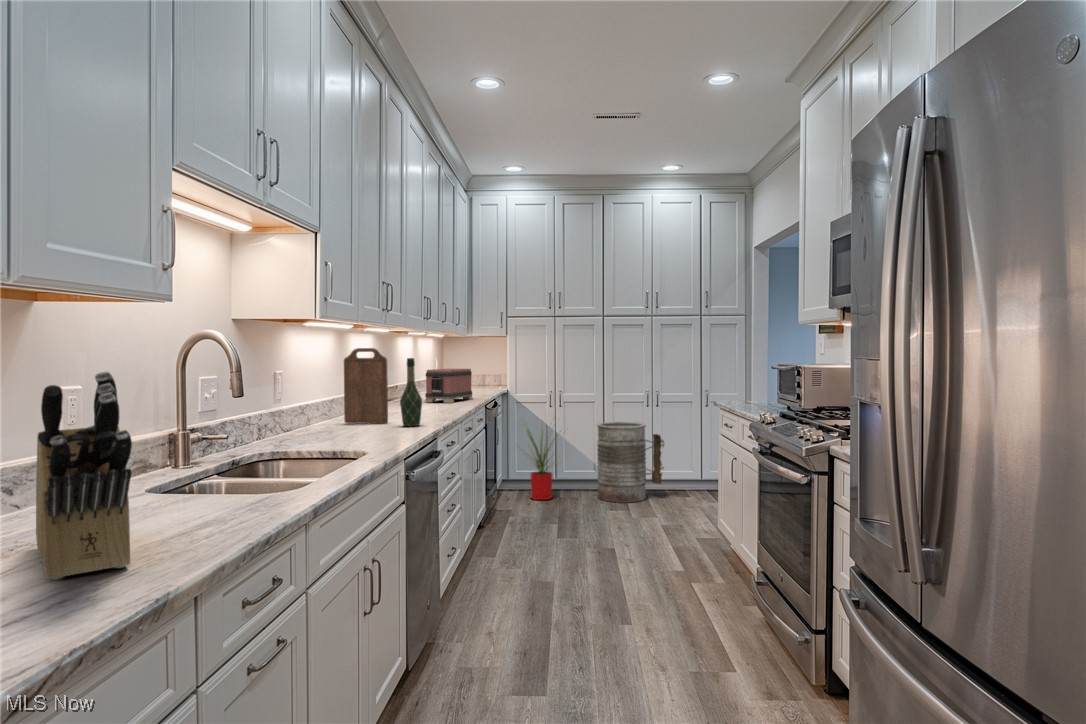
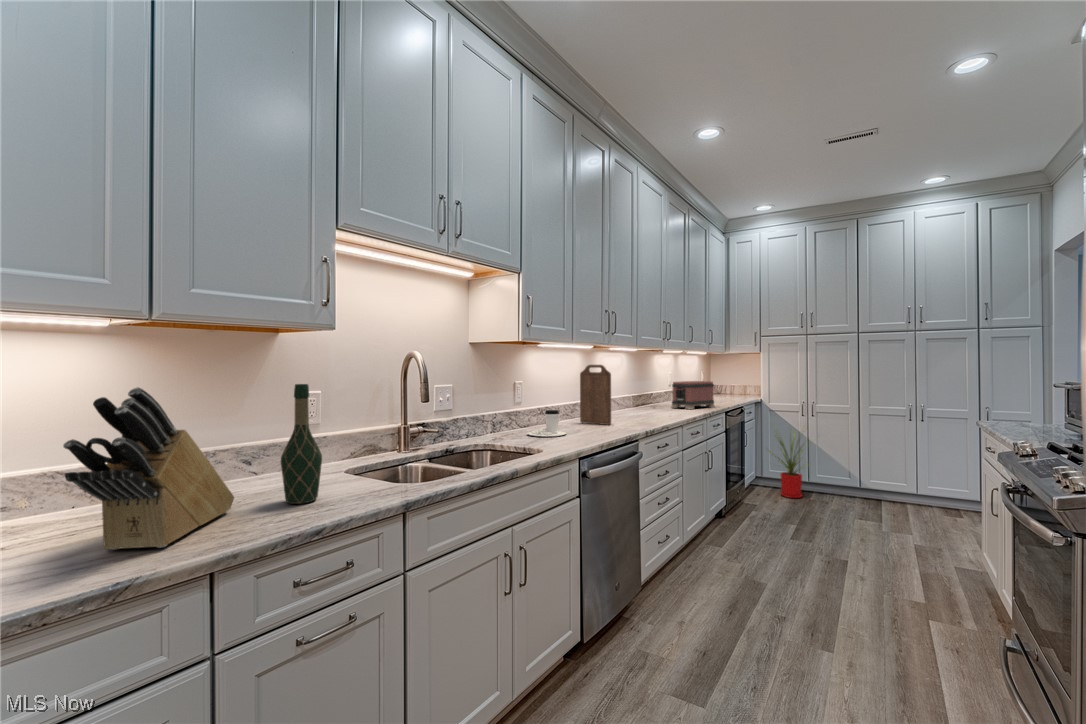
wine bottle: present [400,358,422,426] -> present [281,384,322,504]
coffee cup: none [302,406,355,440] -> present [527,410,566,437]
trash can: present [597,422,664,503] -> none [849,434,927,513]

